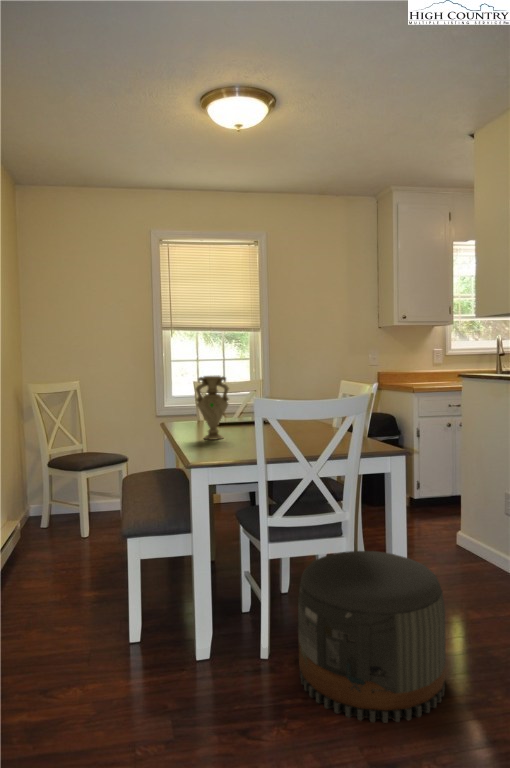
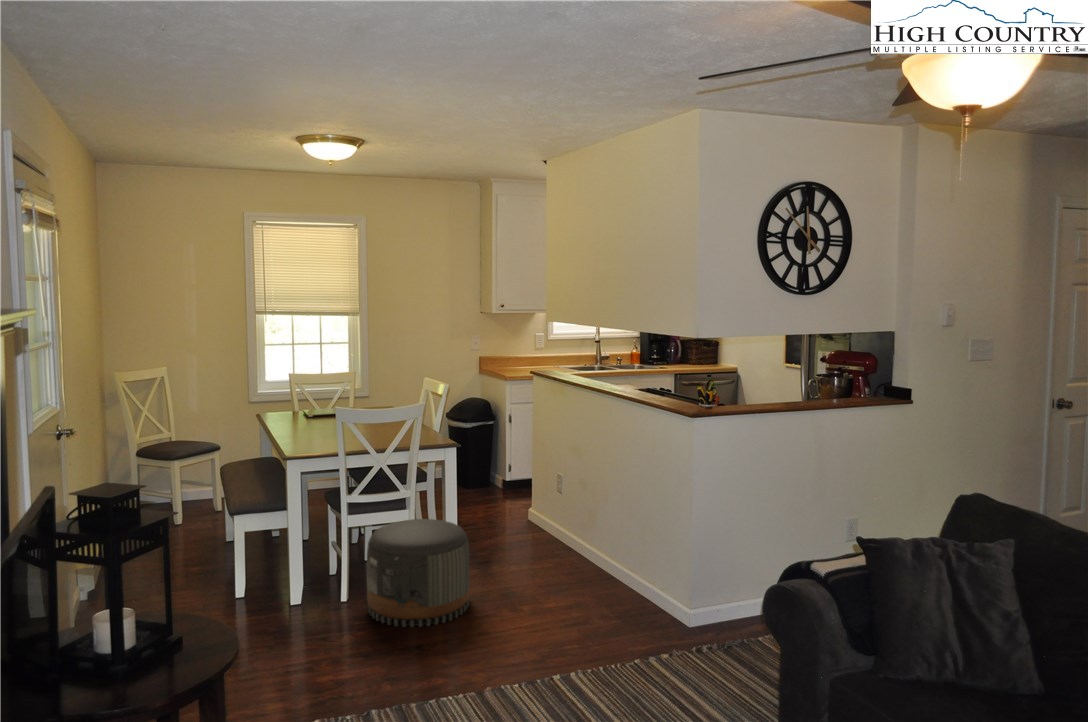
vase: present [196,375,229,440] -> none [290,380,321,435]

